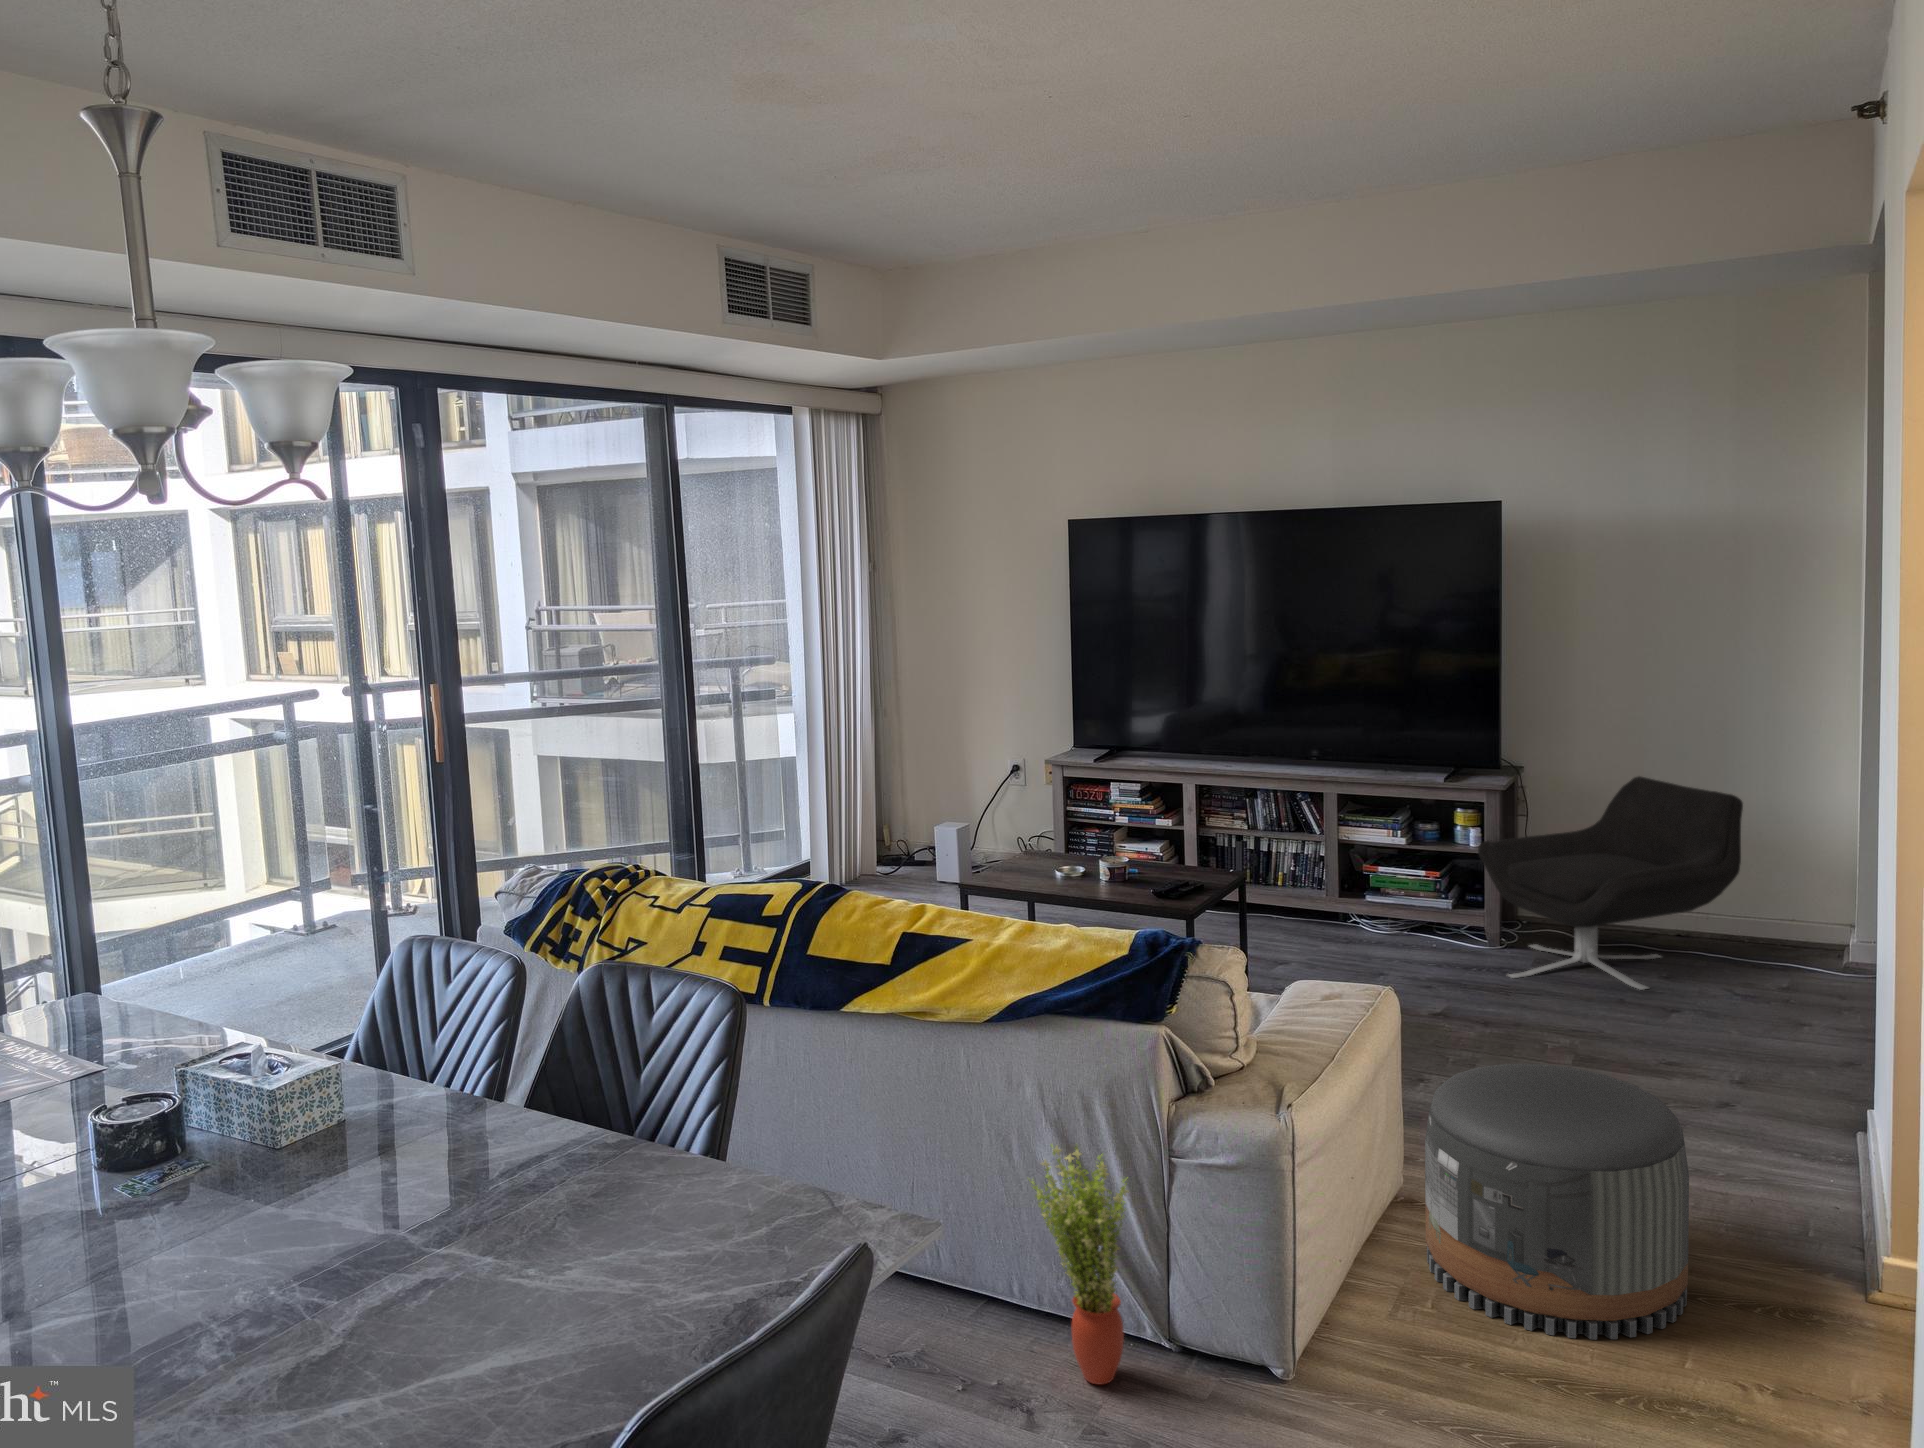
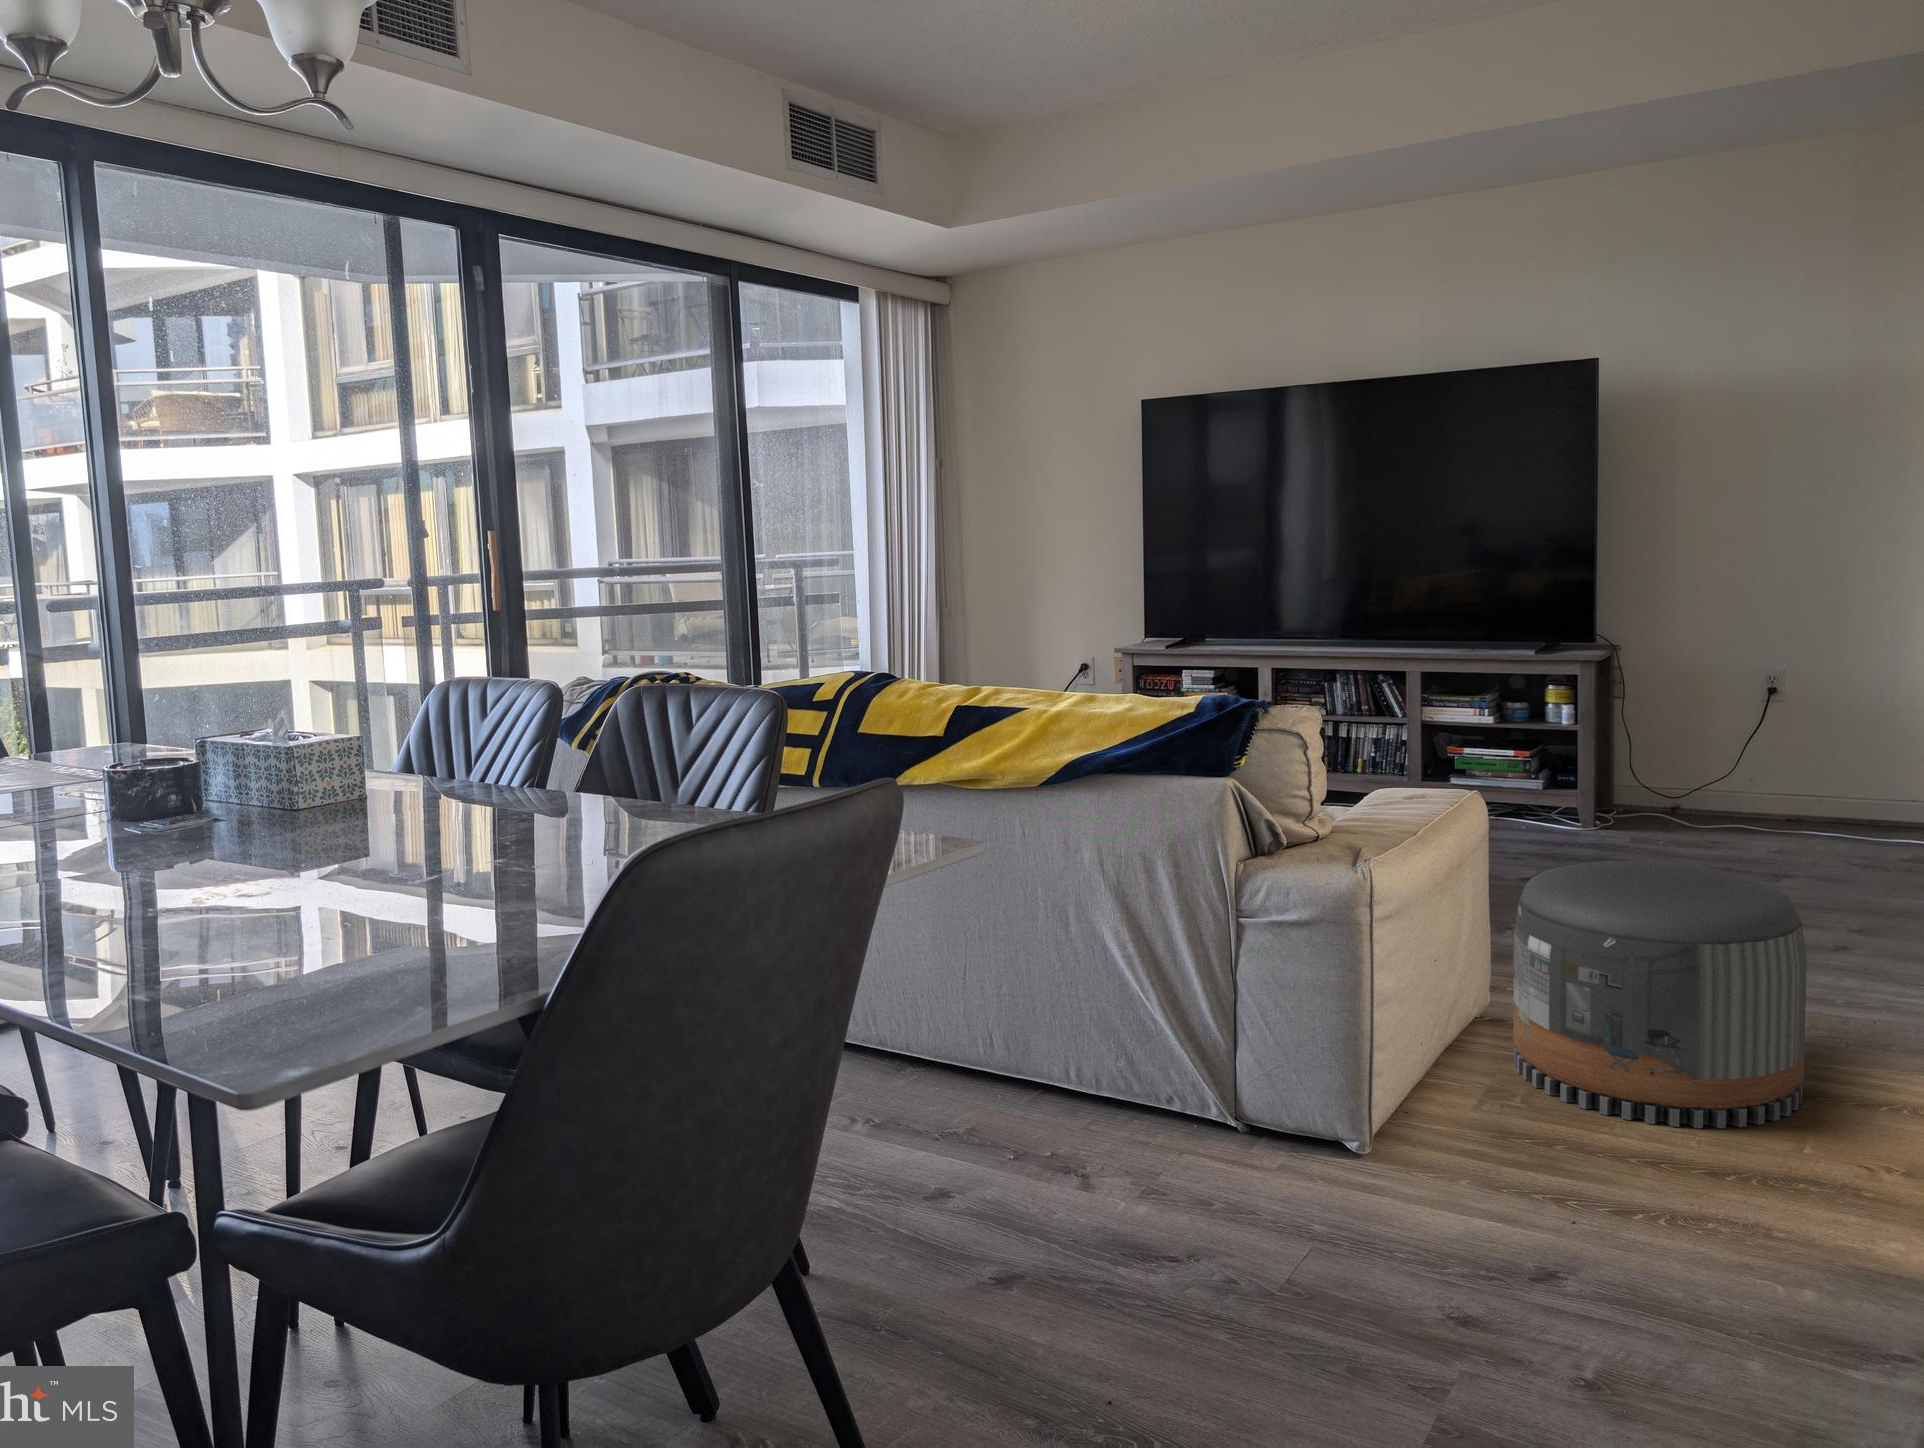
lounge chair: present [1478,776,1743,990] -> none [1569,649,1858,859]
potted plant: present [1029,1145,1129,1384] -> none [1084,900,1194,1154]

